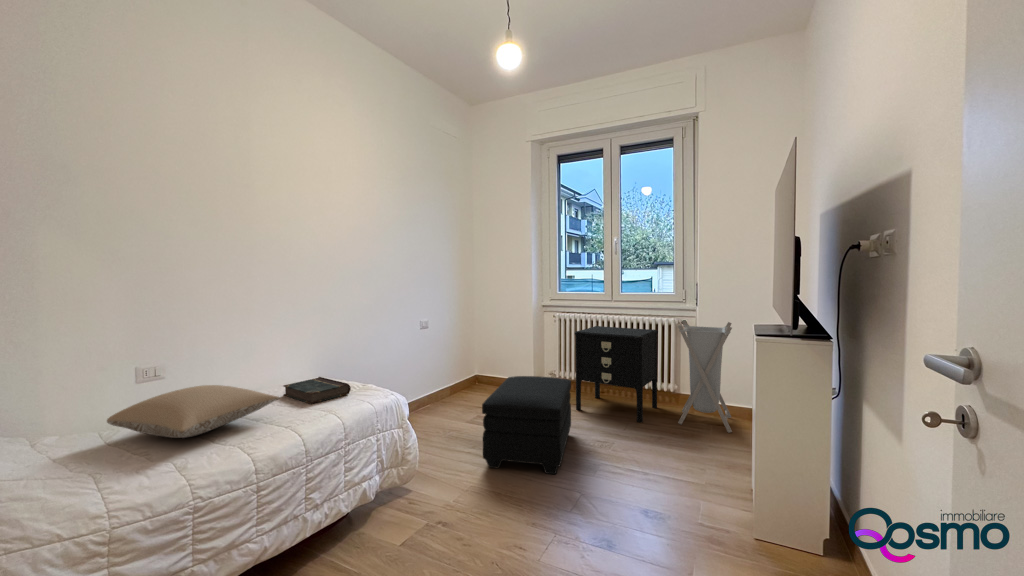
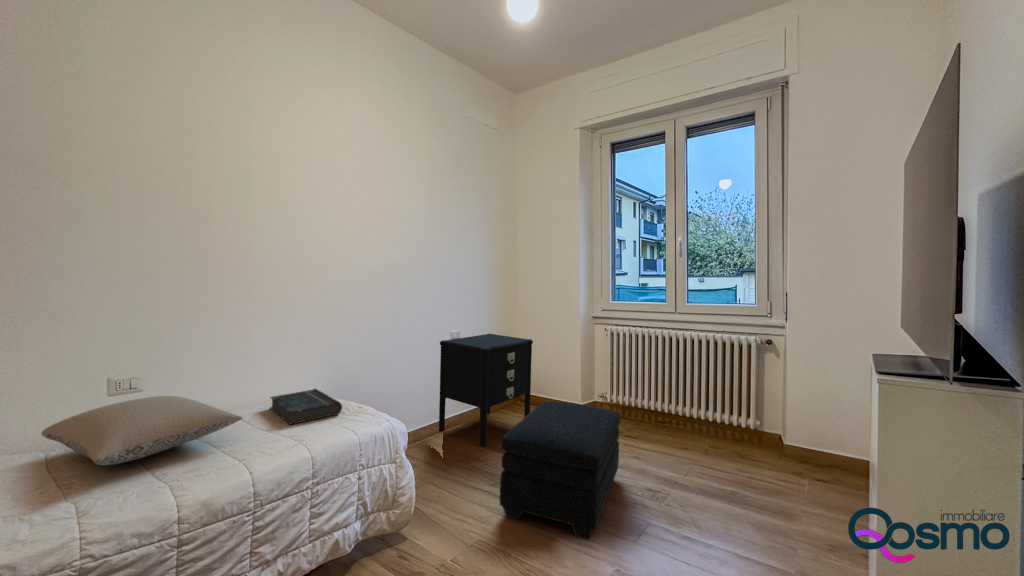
laundry hamper: present [678,320,732,433] -> none [763,346,849,505]
nightstand: present [575,326,658,422] -> present [439,334,533,447]

